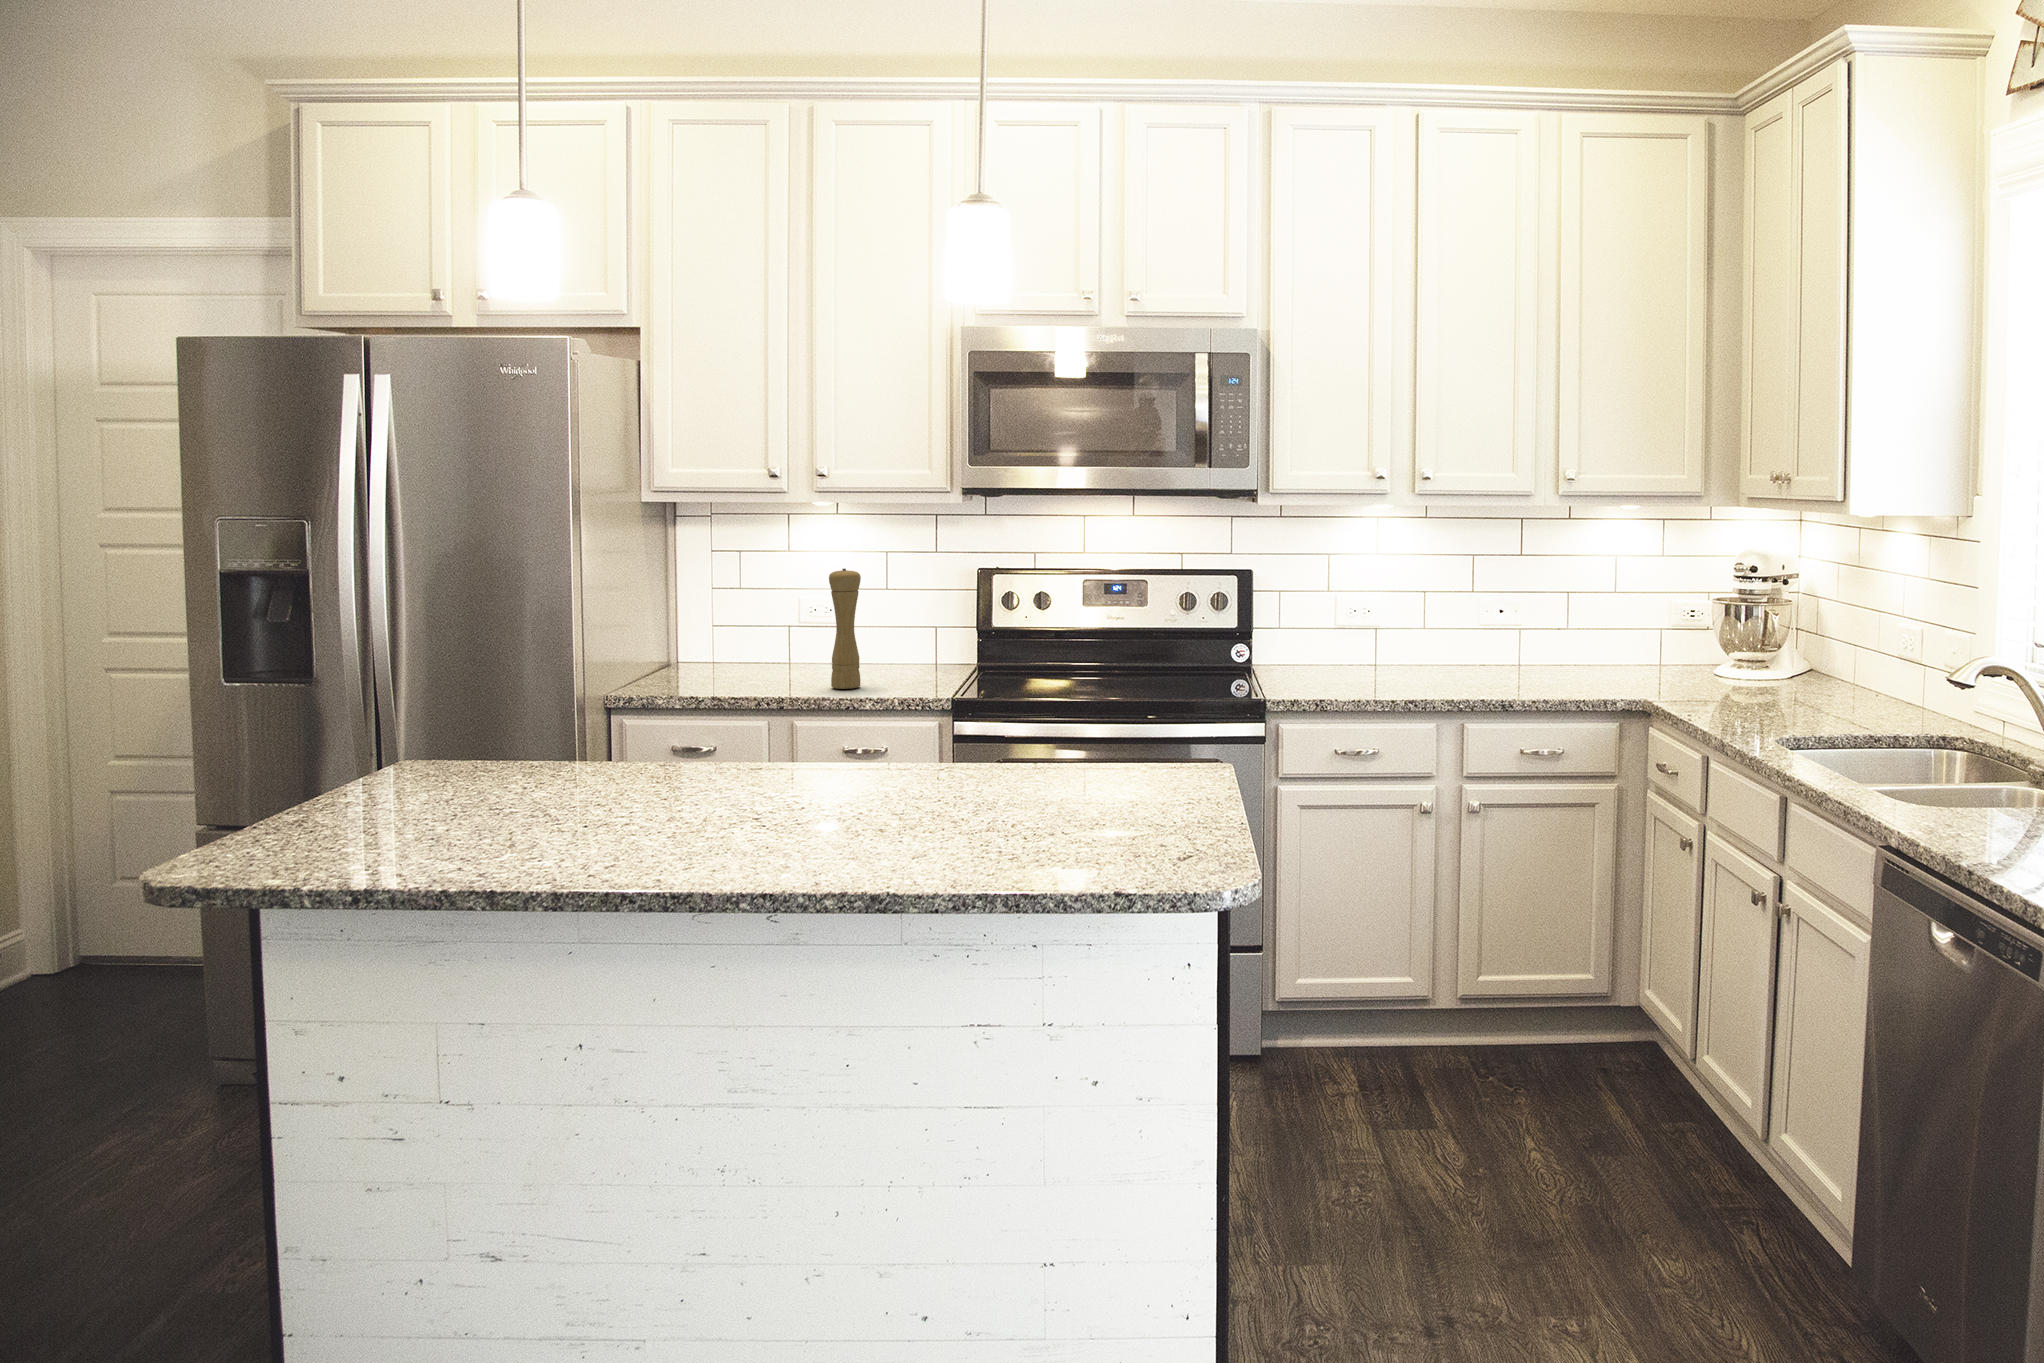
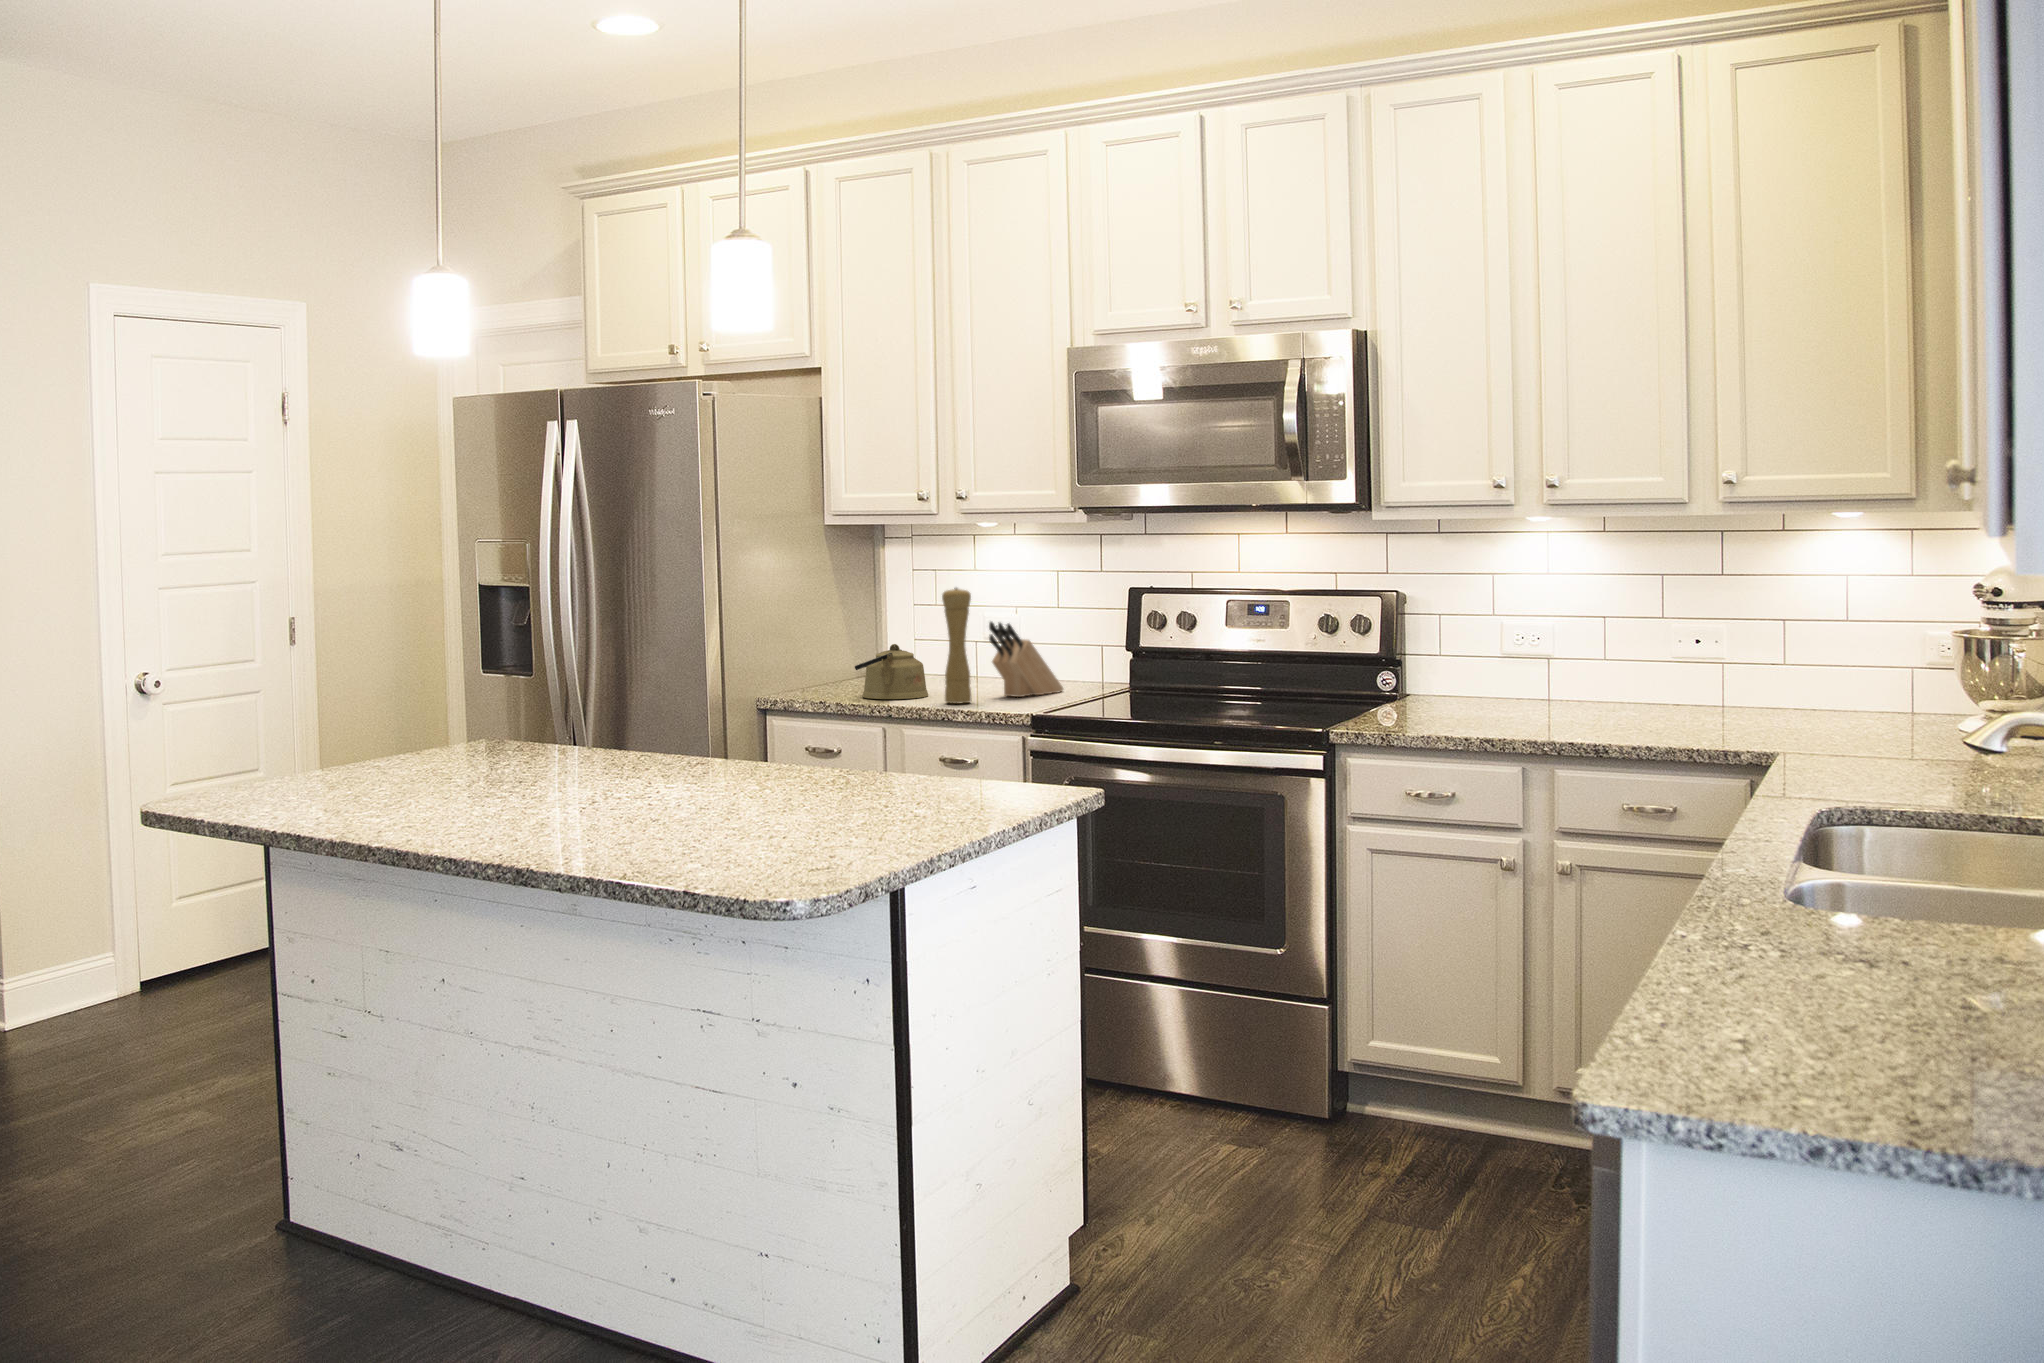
knife block: none [867,602,926,676] -> present [989,622,1063,697]
kettle: none [716,627,794,687] -> present [855,644,928,699]

